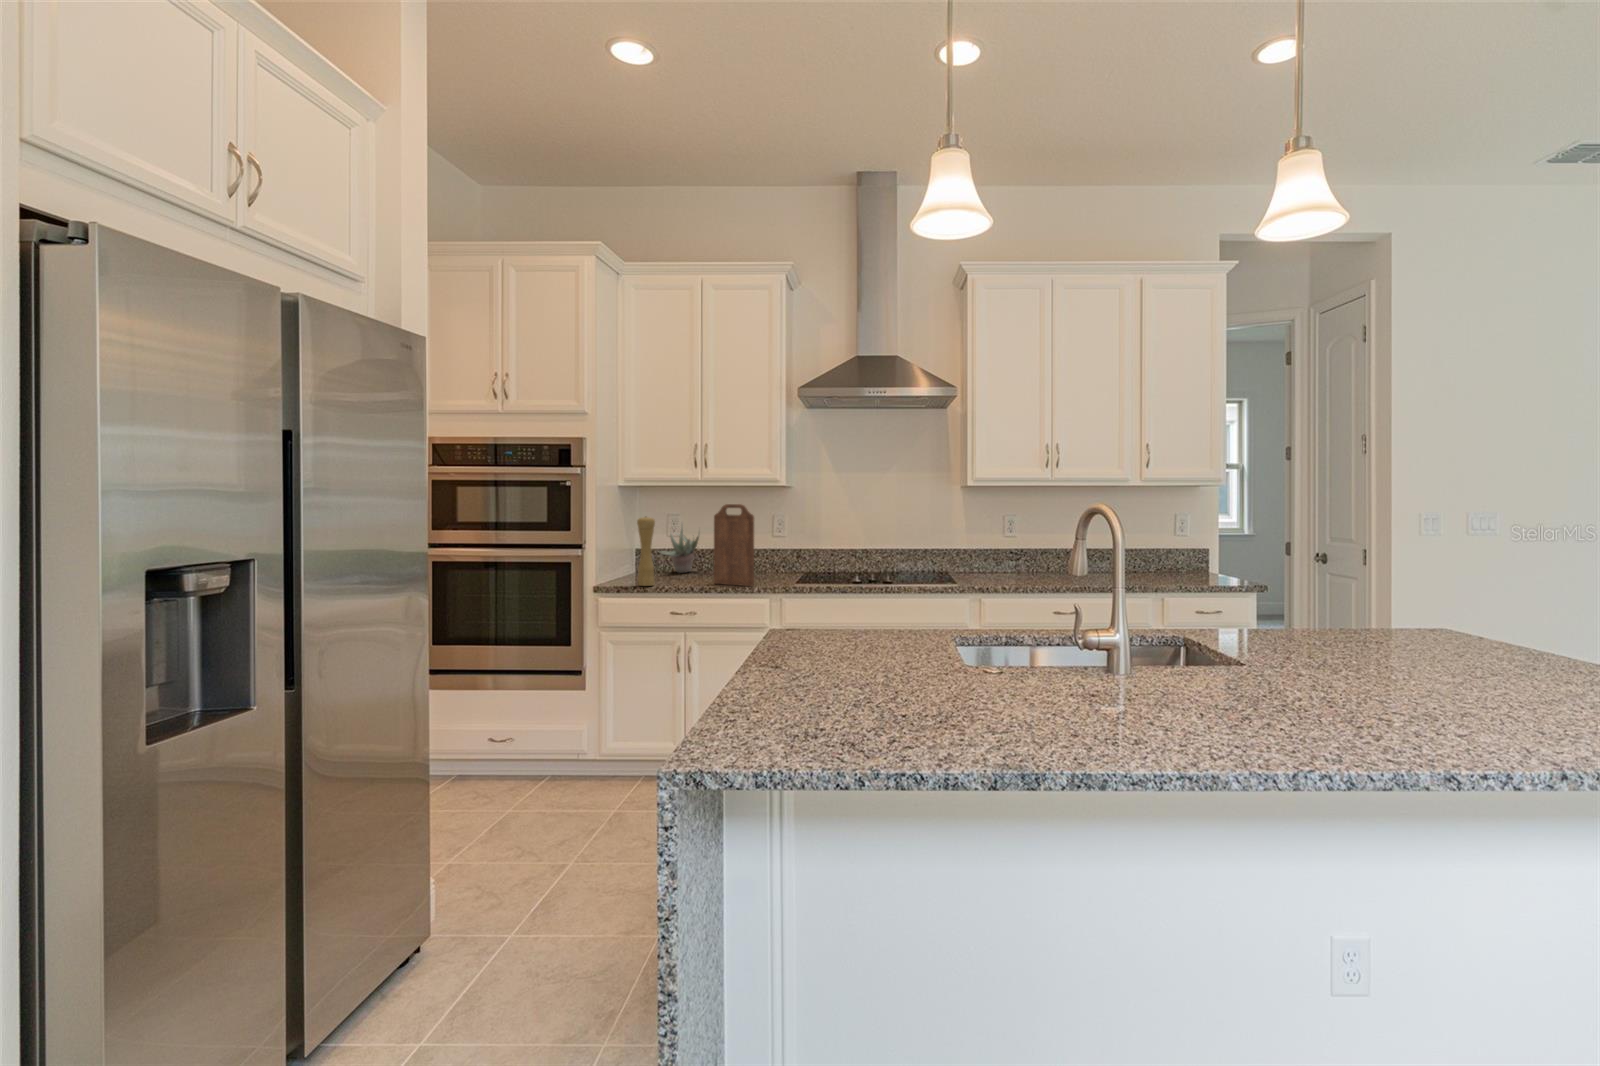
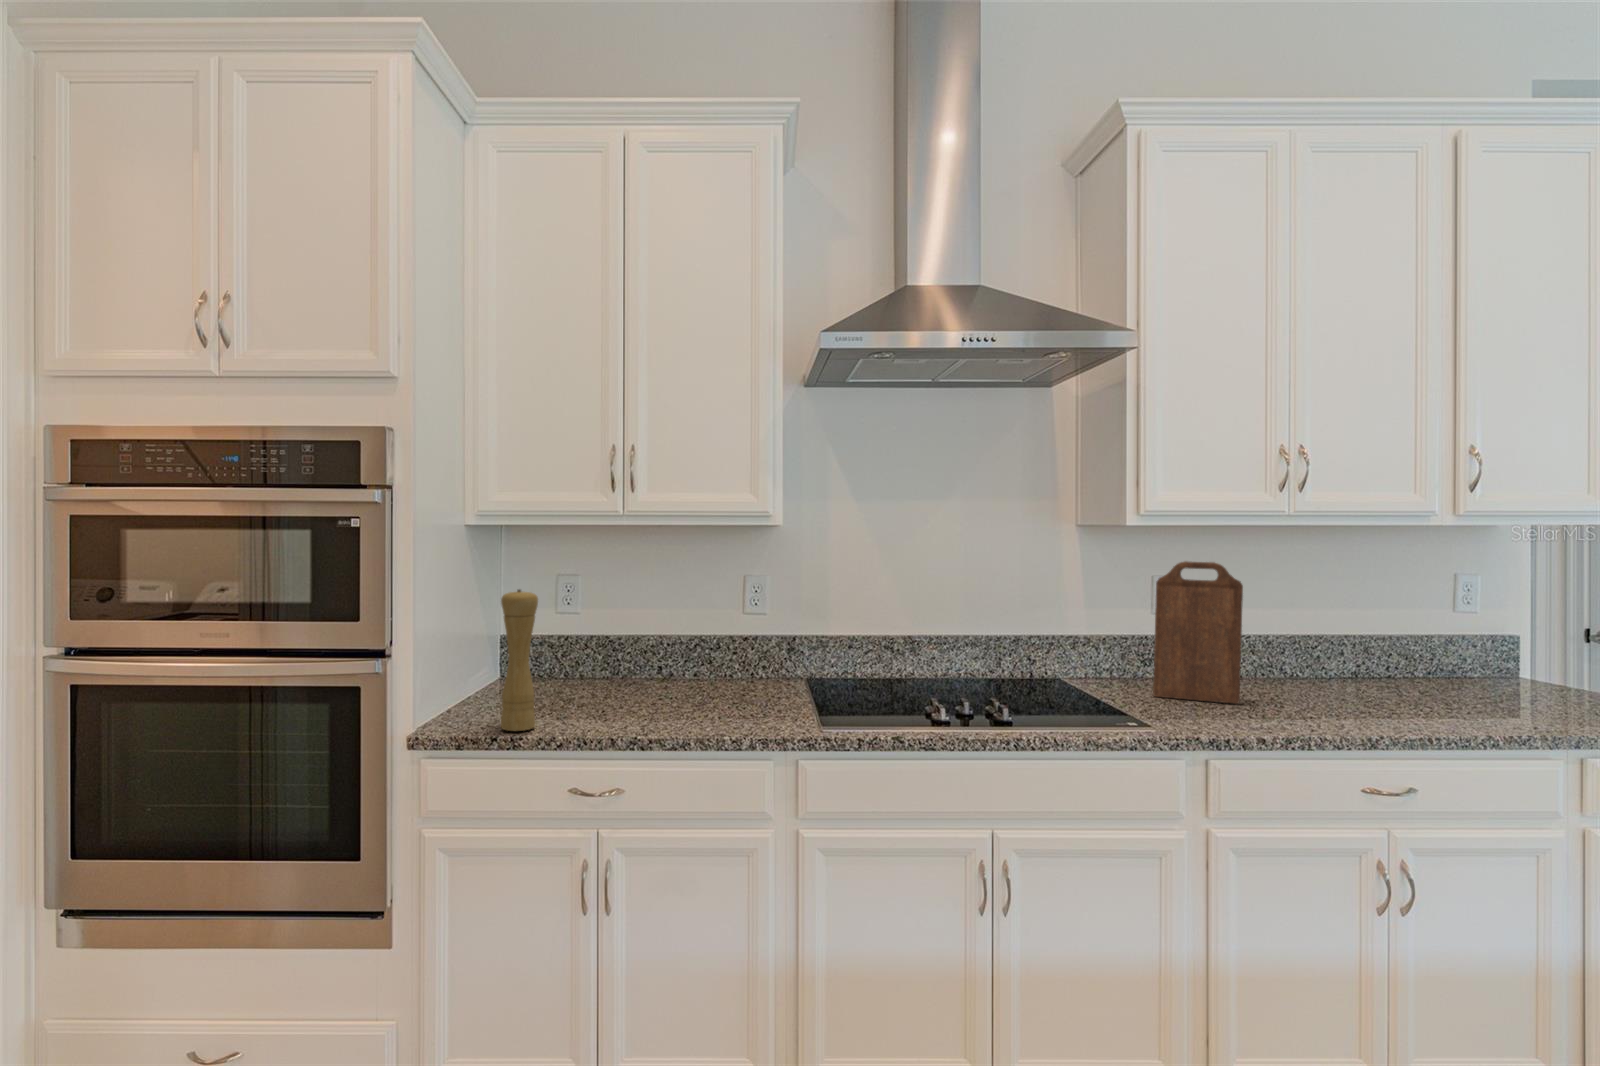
cutting board: present [714,504,754,586] -> present [1153,561,1243,704]
succulent plant: present [660,524,699,573] -> none [541,588,618,681]

